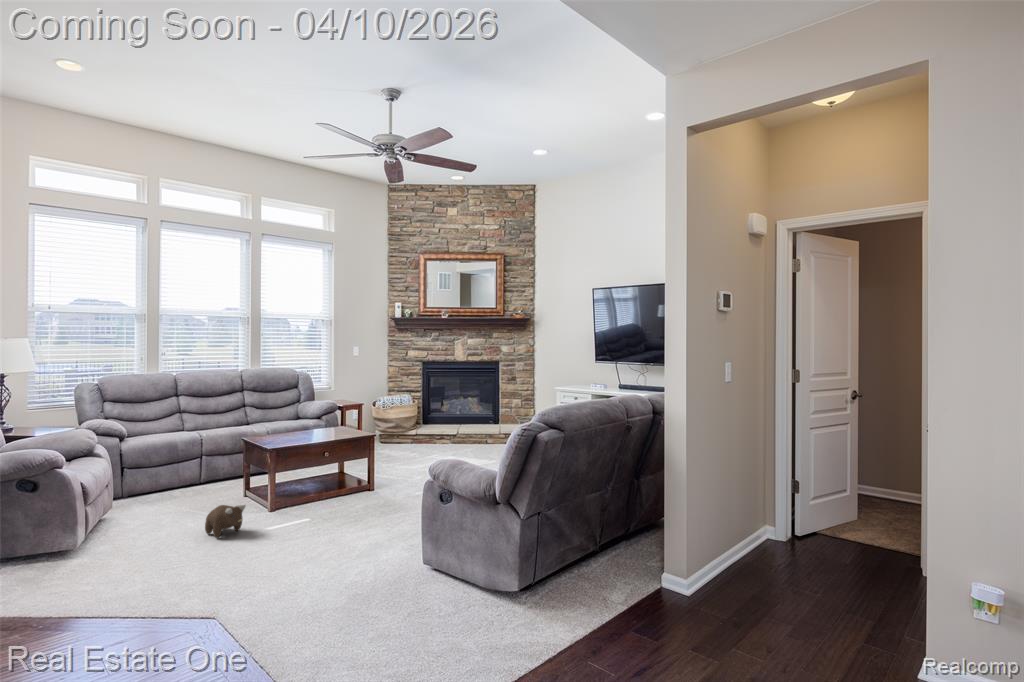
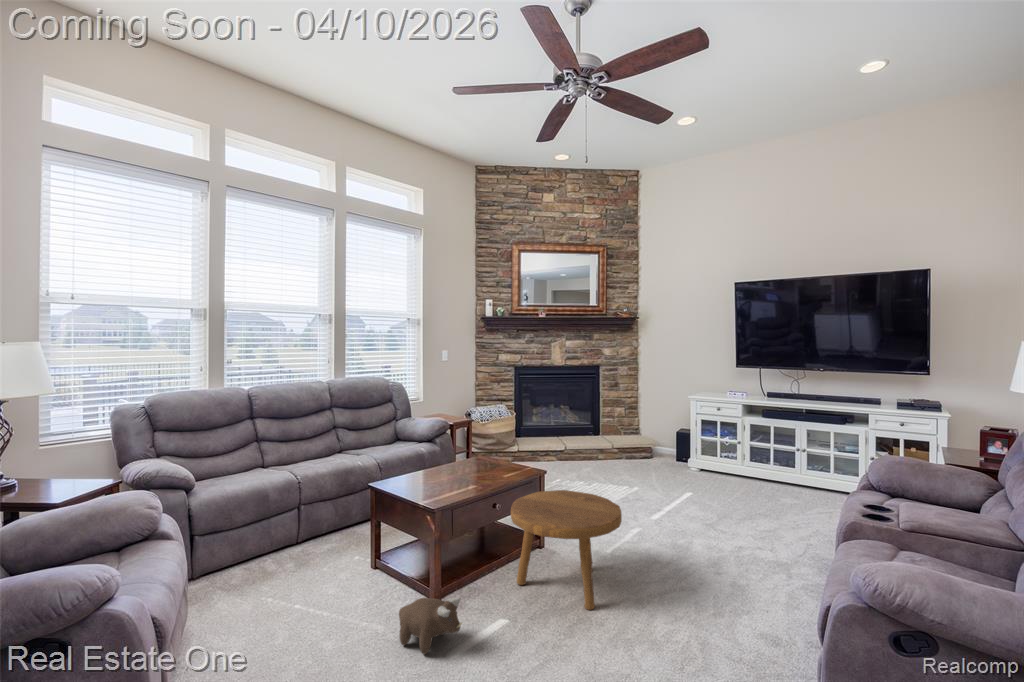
footstool: none [307,448,391,525] -> present [511,490,622,610]

